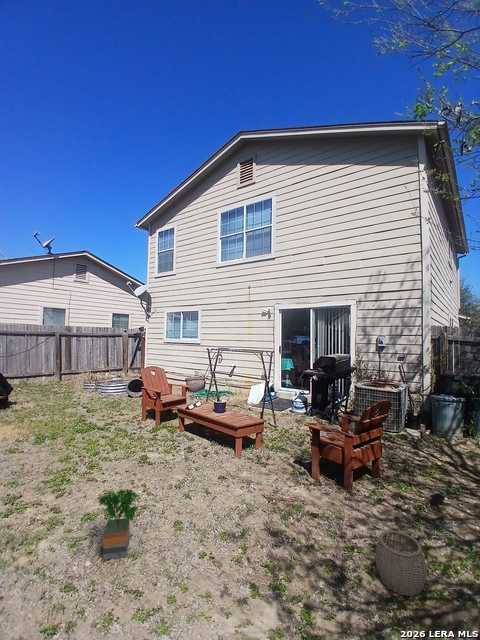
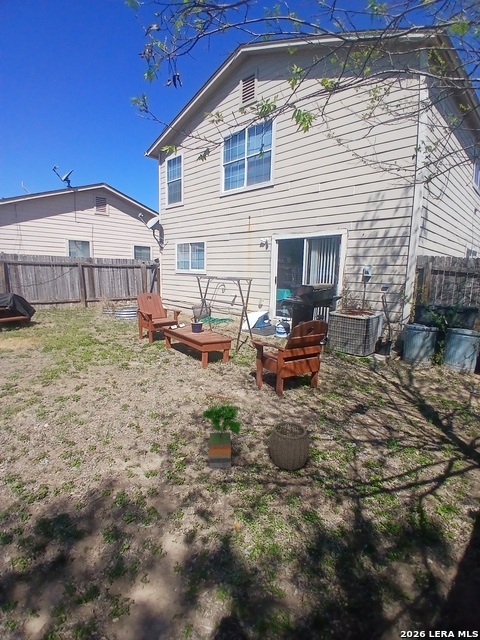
potted tree: present [99,489,139,560] -> present [202,406,241,468]

